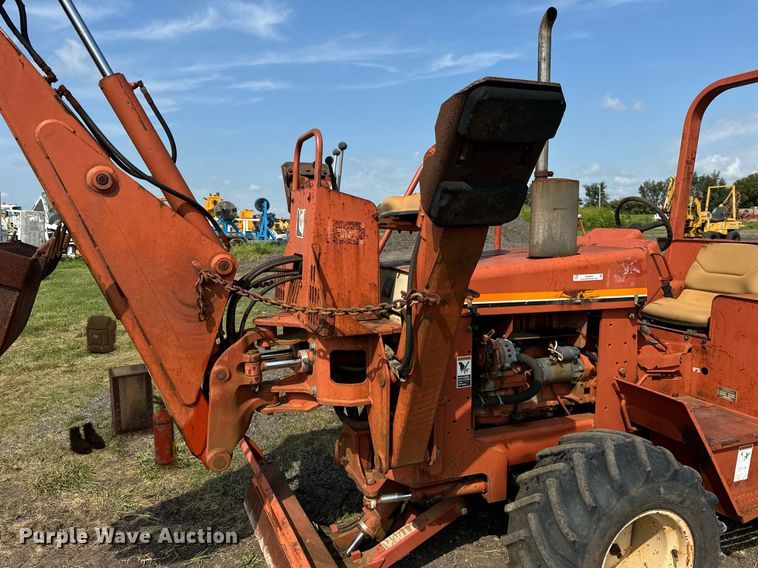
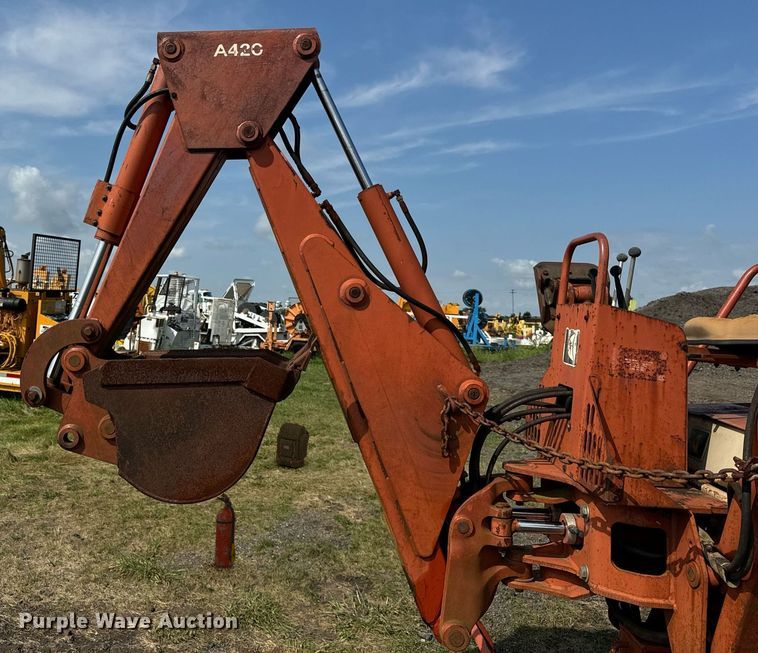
storage box: present [108,363,154,434] -> none [304,490,354,572]
fire extinguisher: present [149,395,178,464] -> present [215,493,236,567]
boots: present [69,422,105,453] -> none [261,552,297,589]

